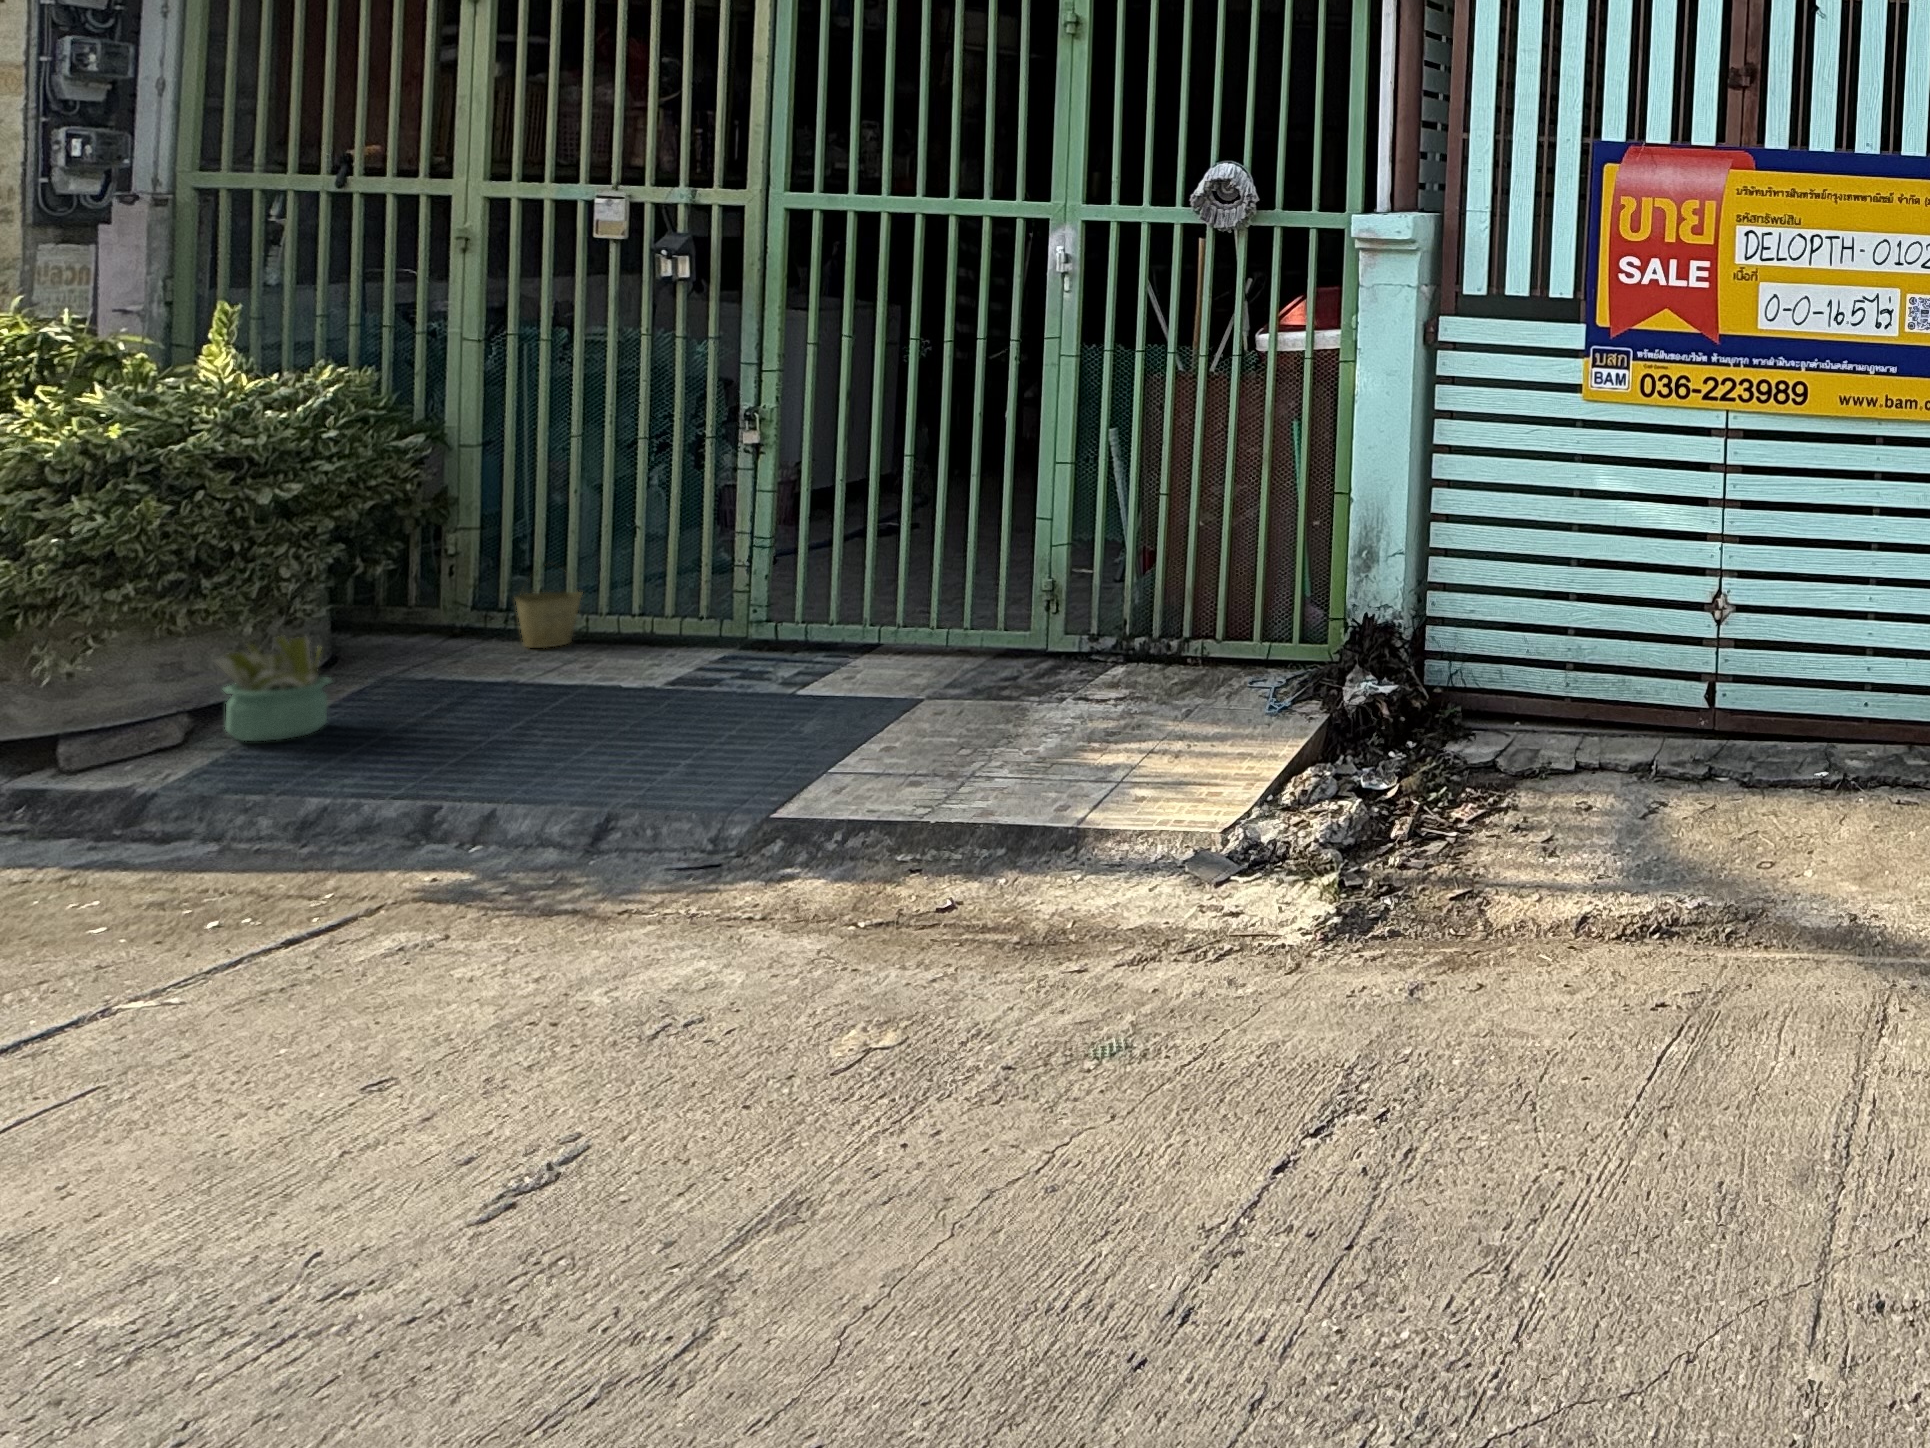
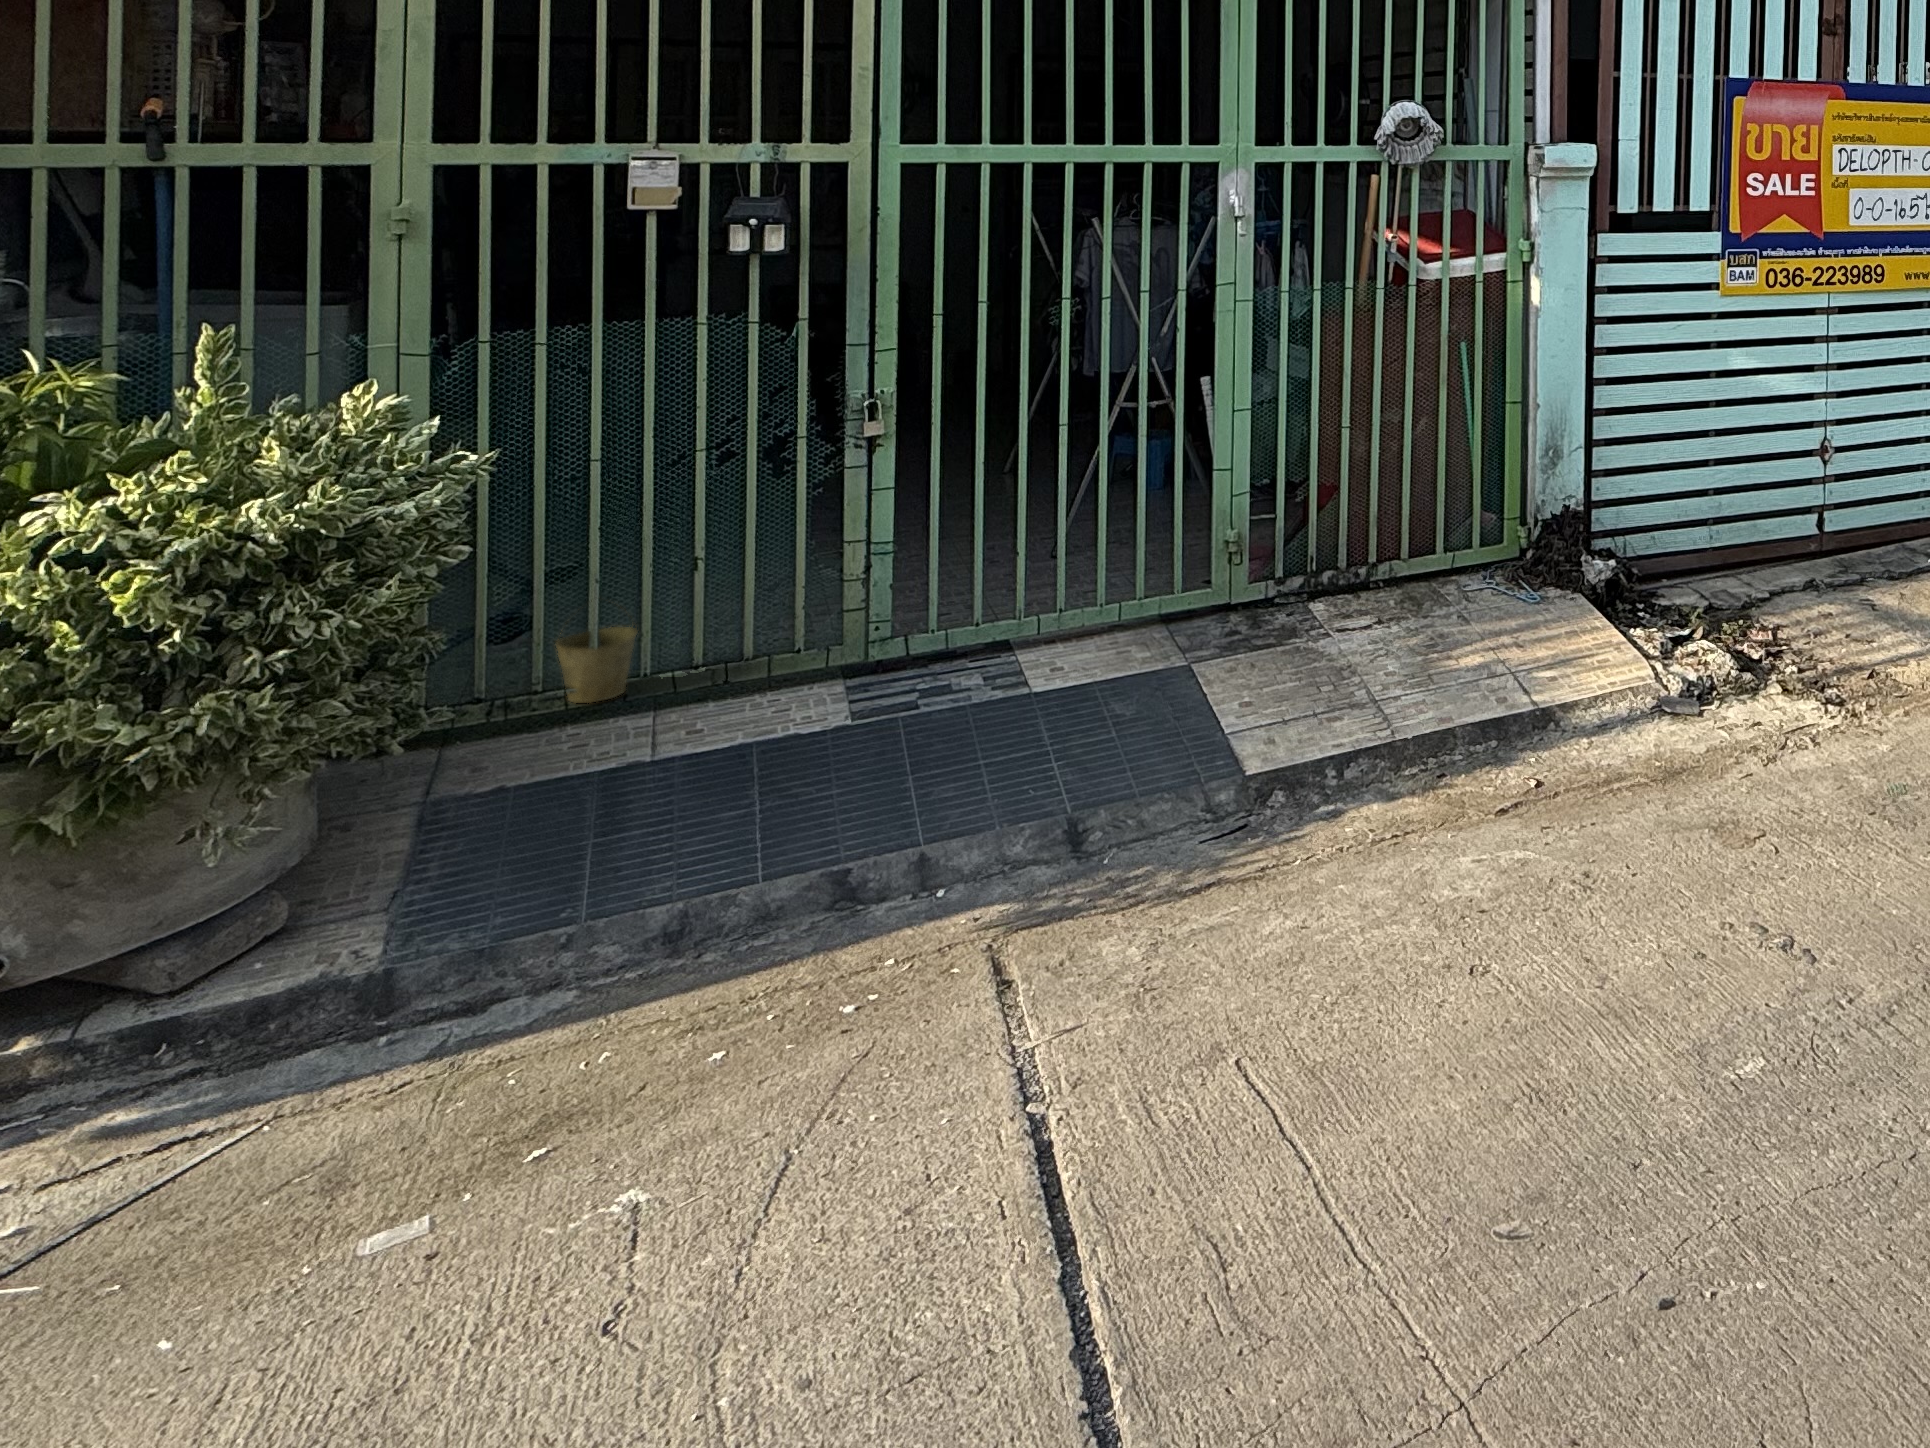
decorative plant: present [215,636,331,741] -> none [487,726,652,870]

